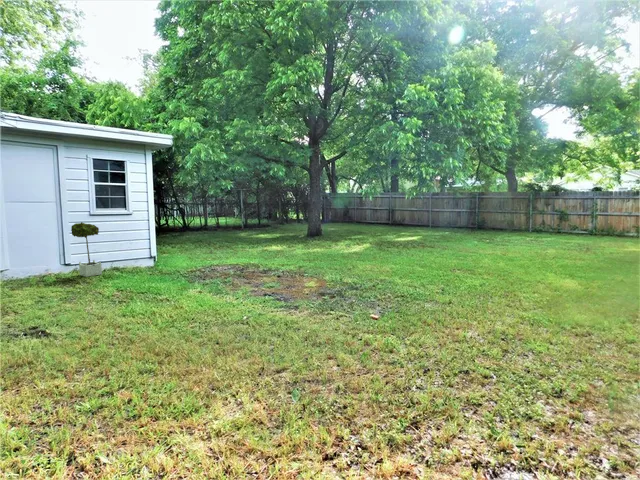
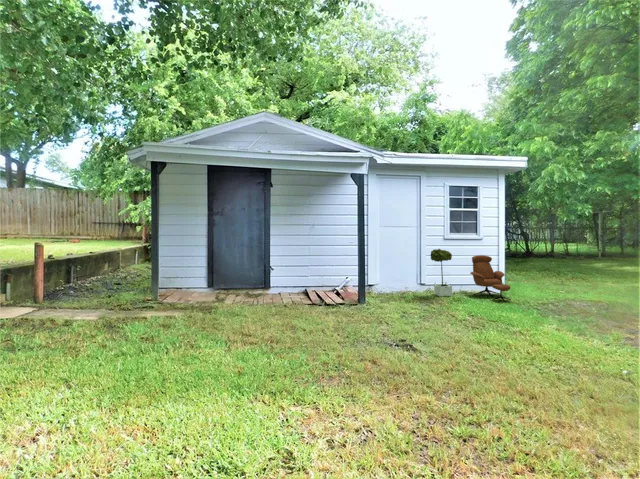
lounge chair: none [122,228,166,274] -> present [470,255,511,302]

